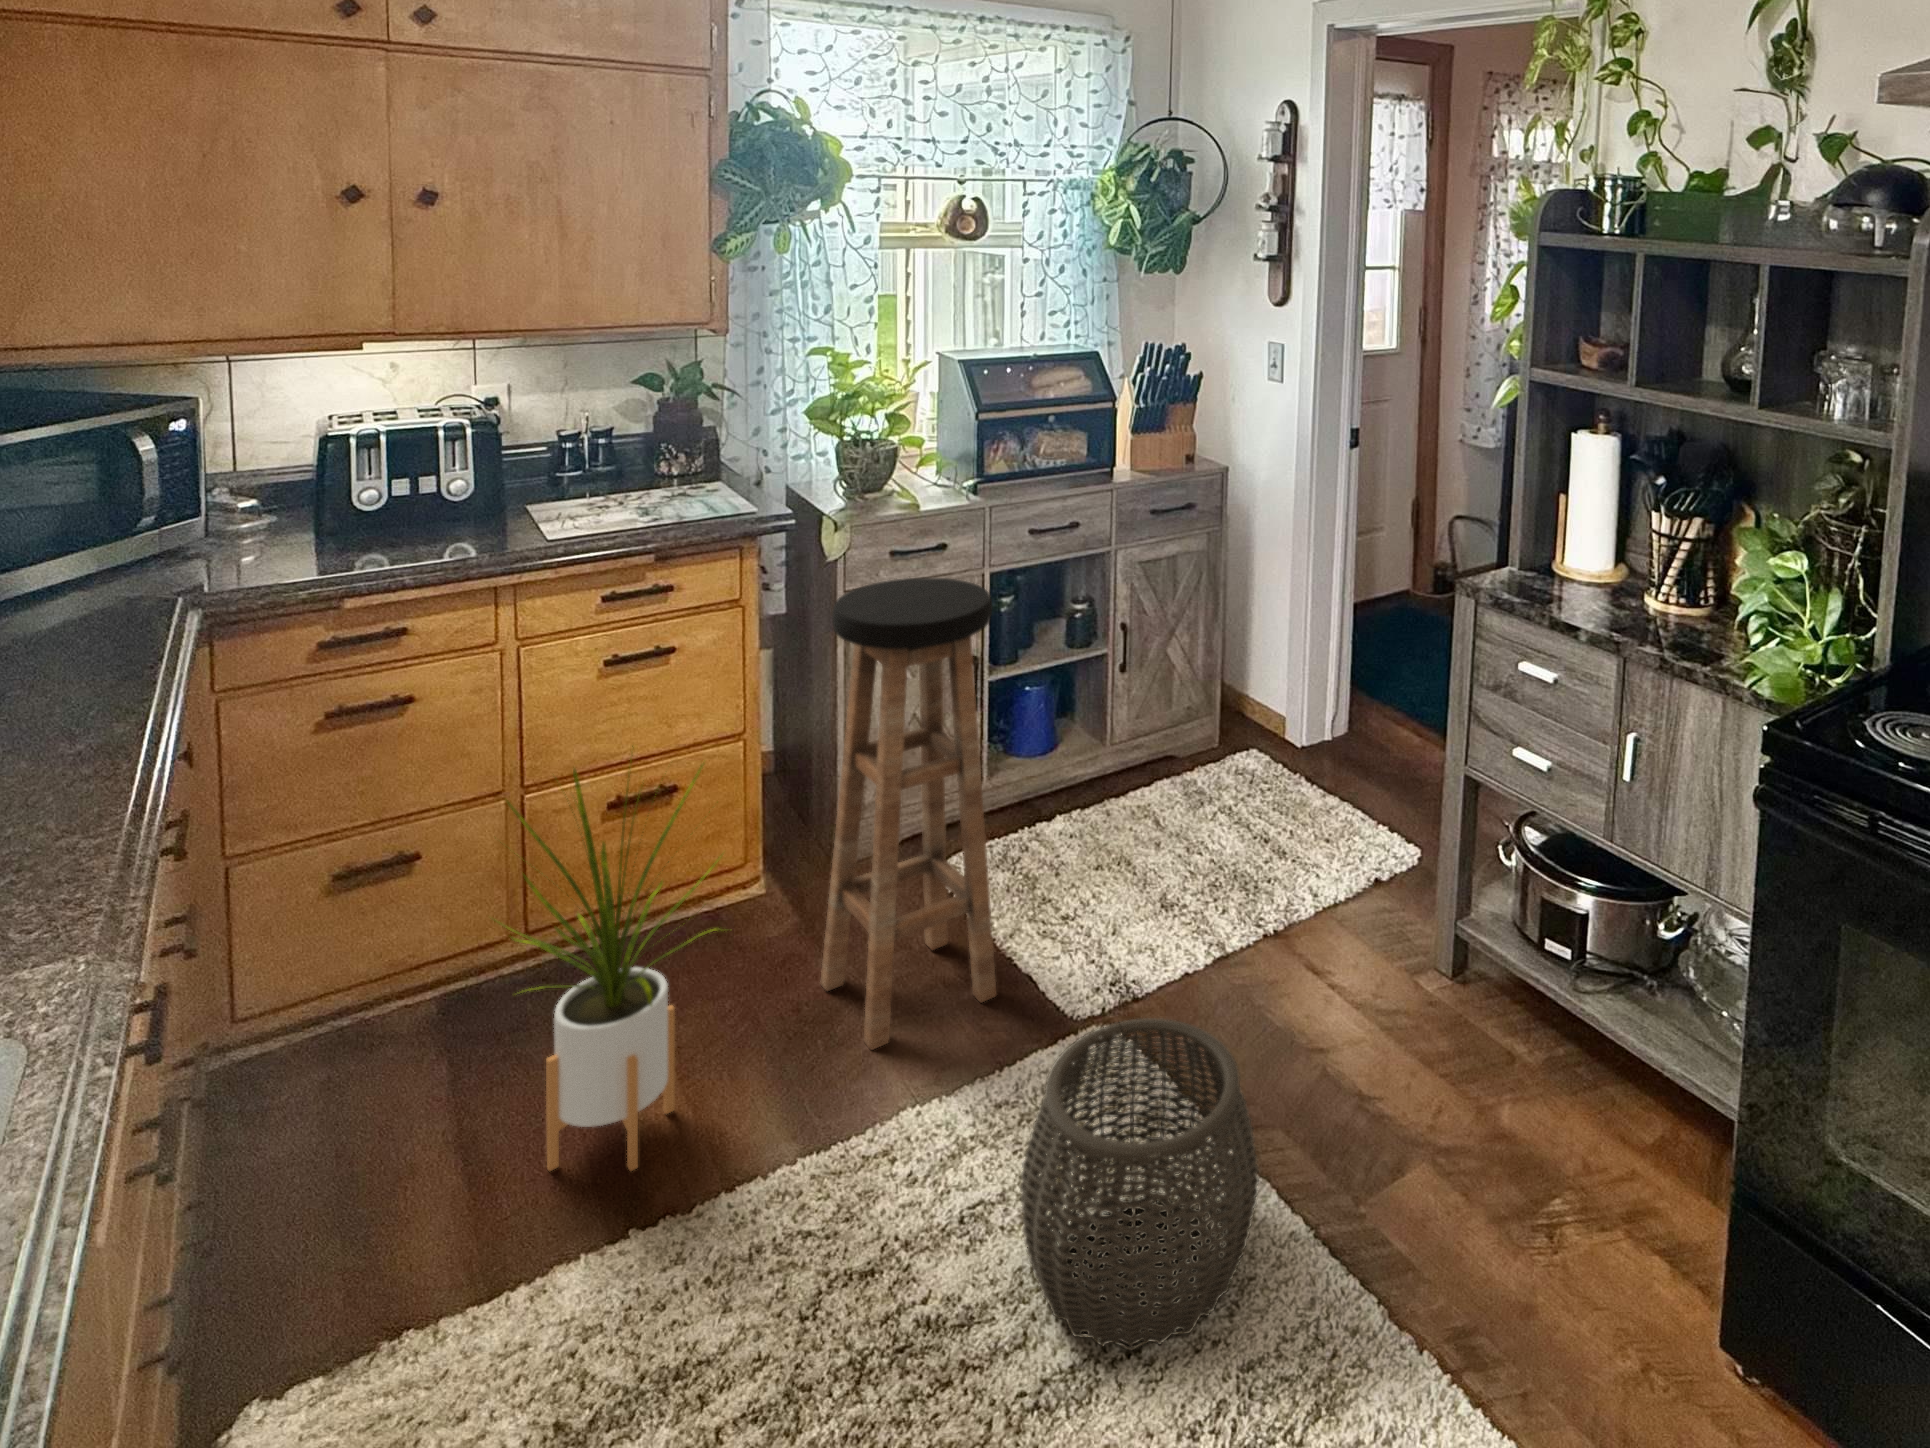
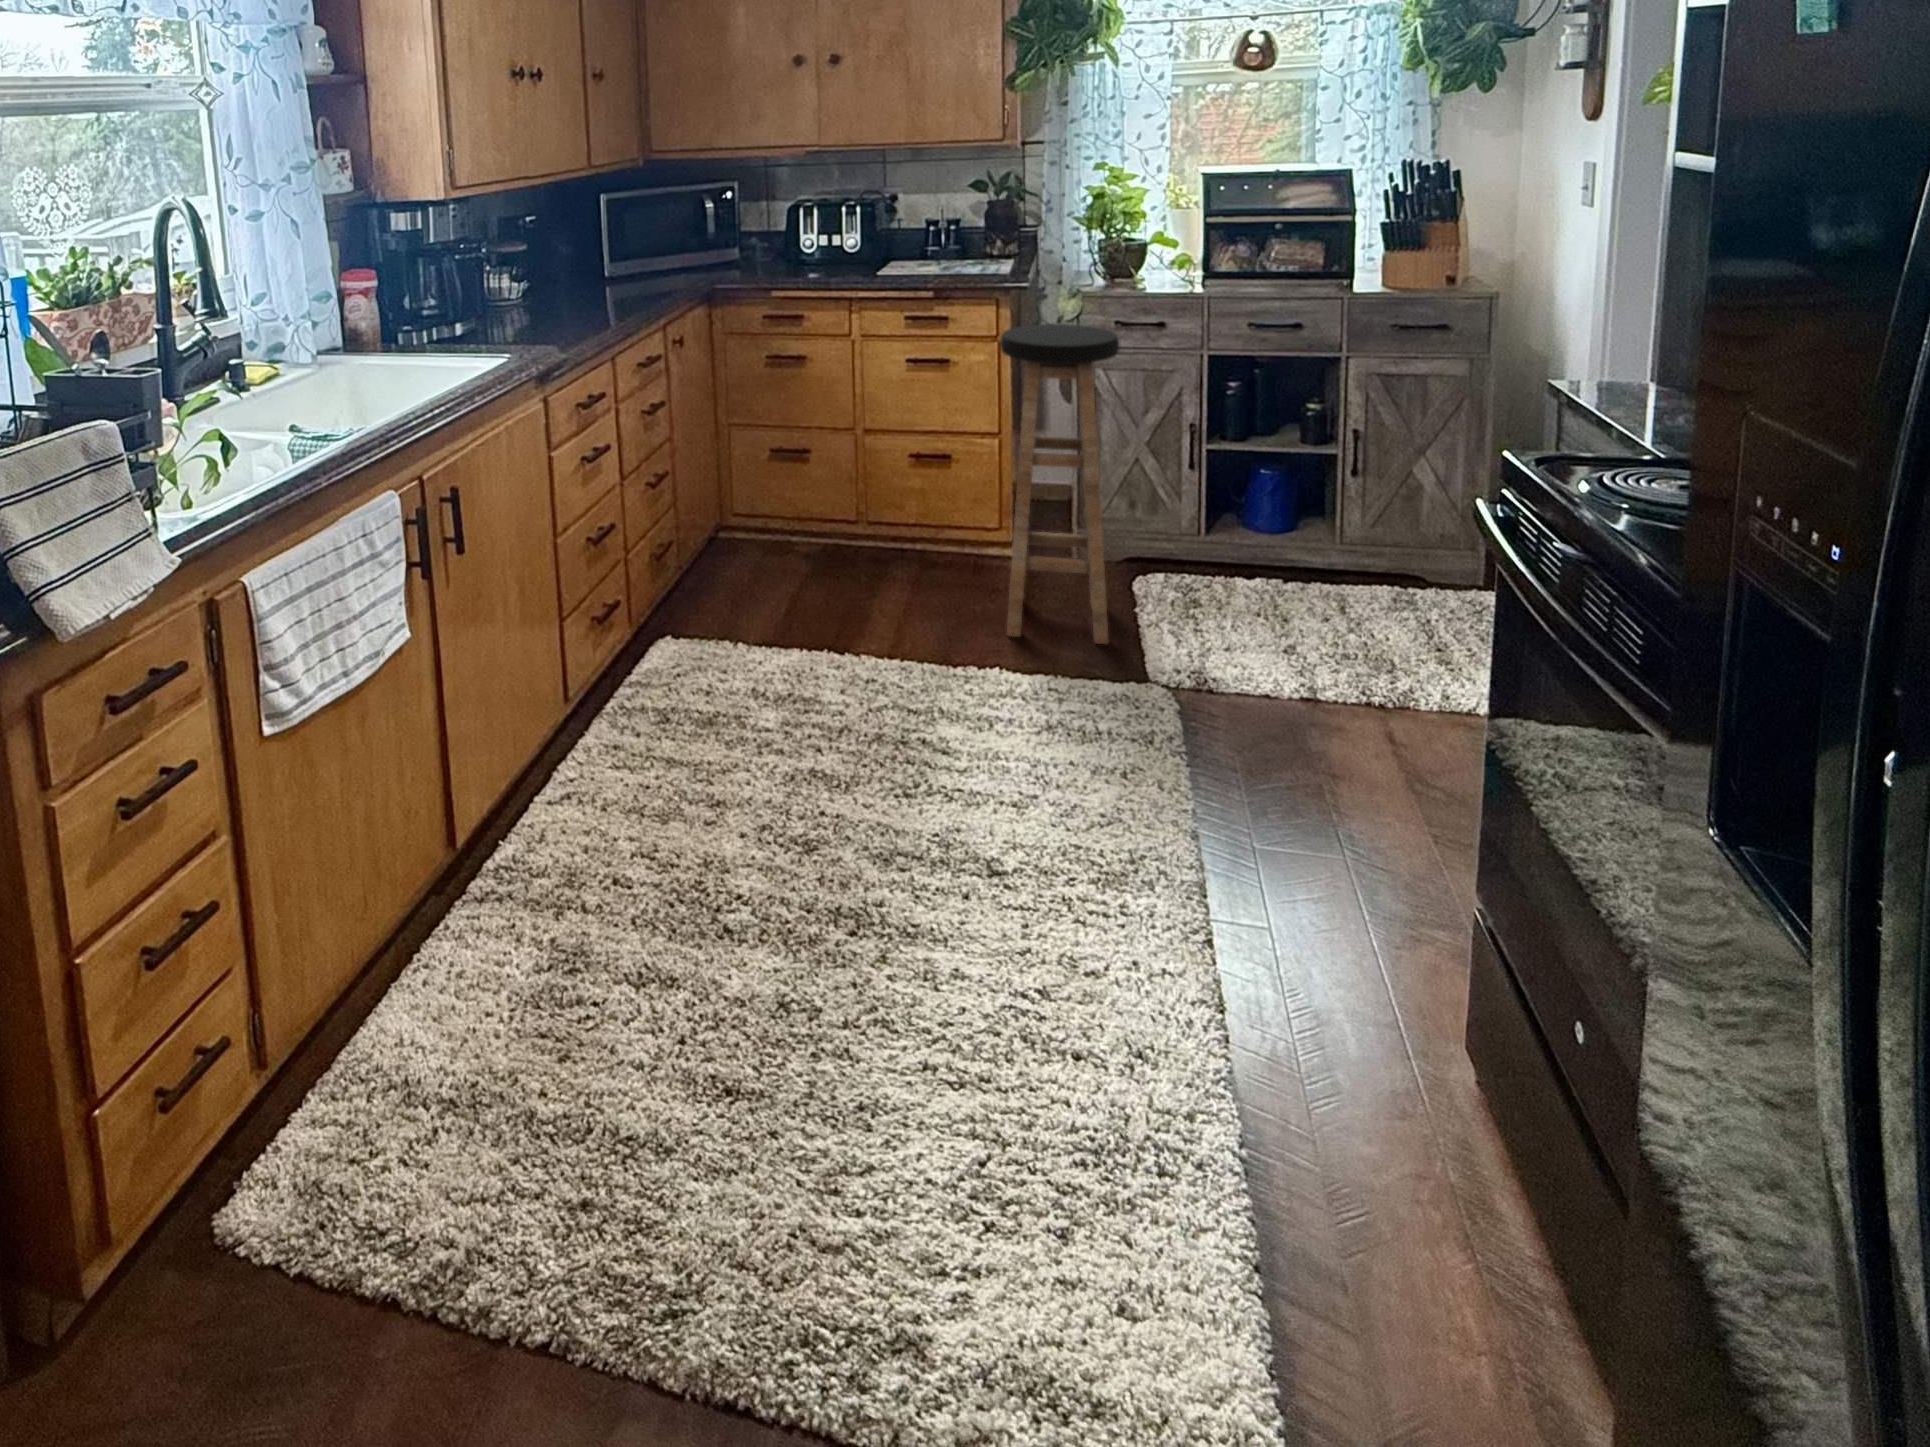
house plant: present [496,746,722,1171] -> none [788,386,917,629]
woven basket: present [1020,1018,1259,1350] -> none [967,622,1145,820]

